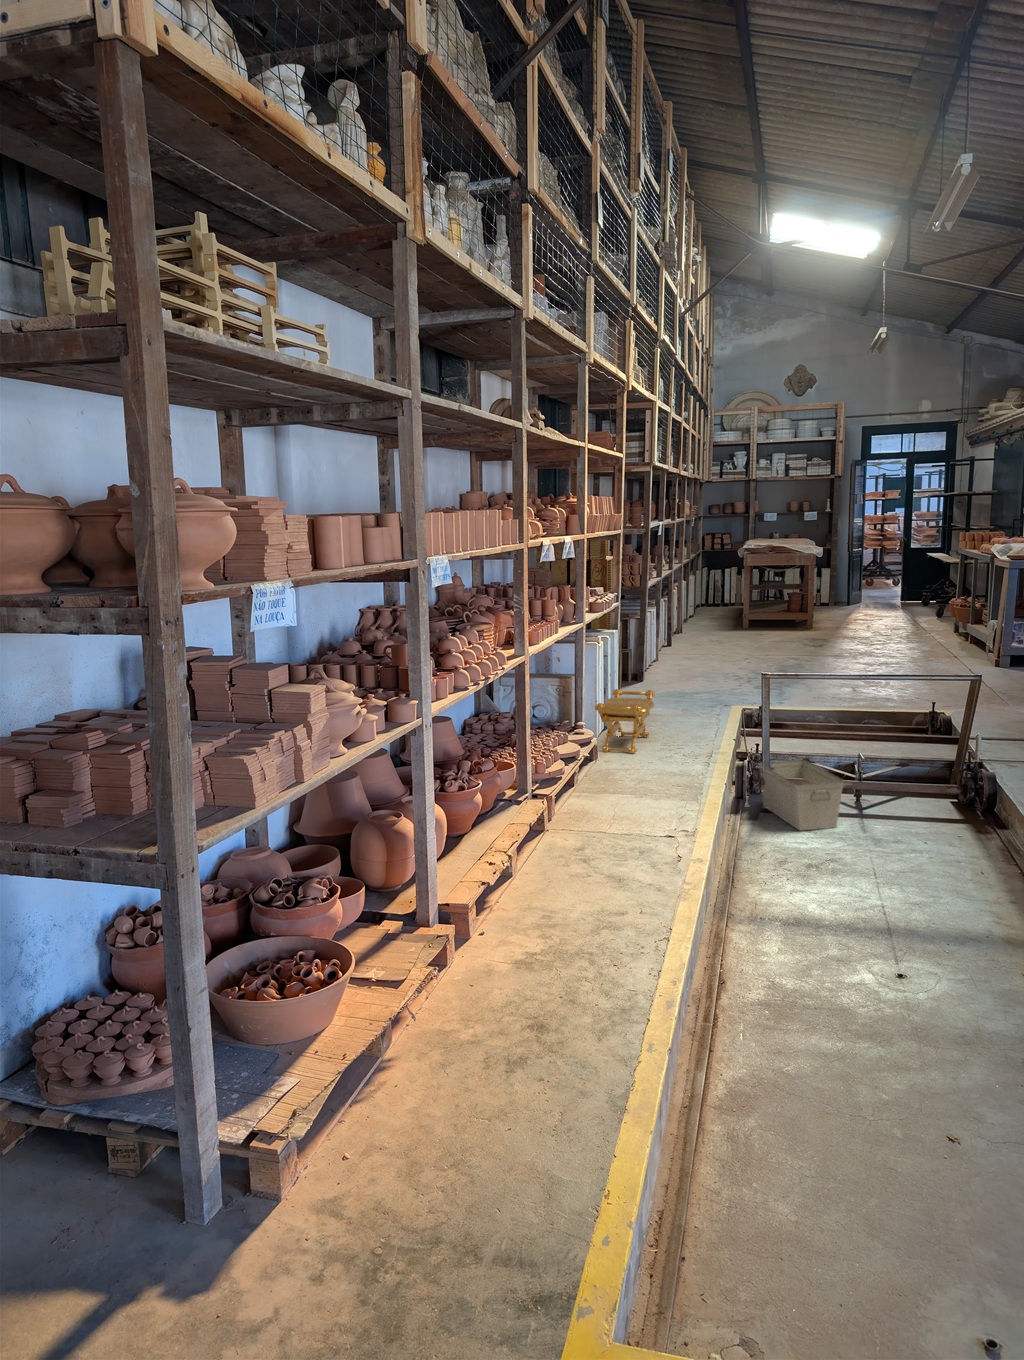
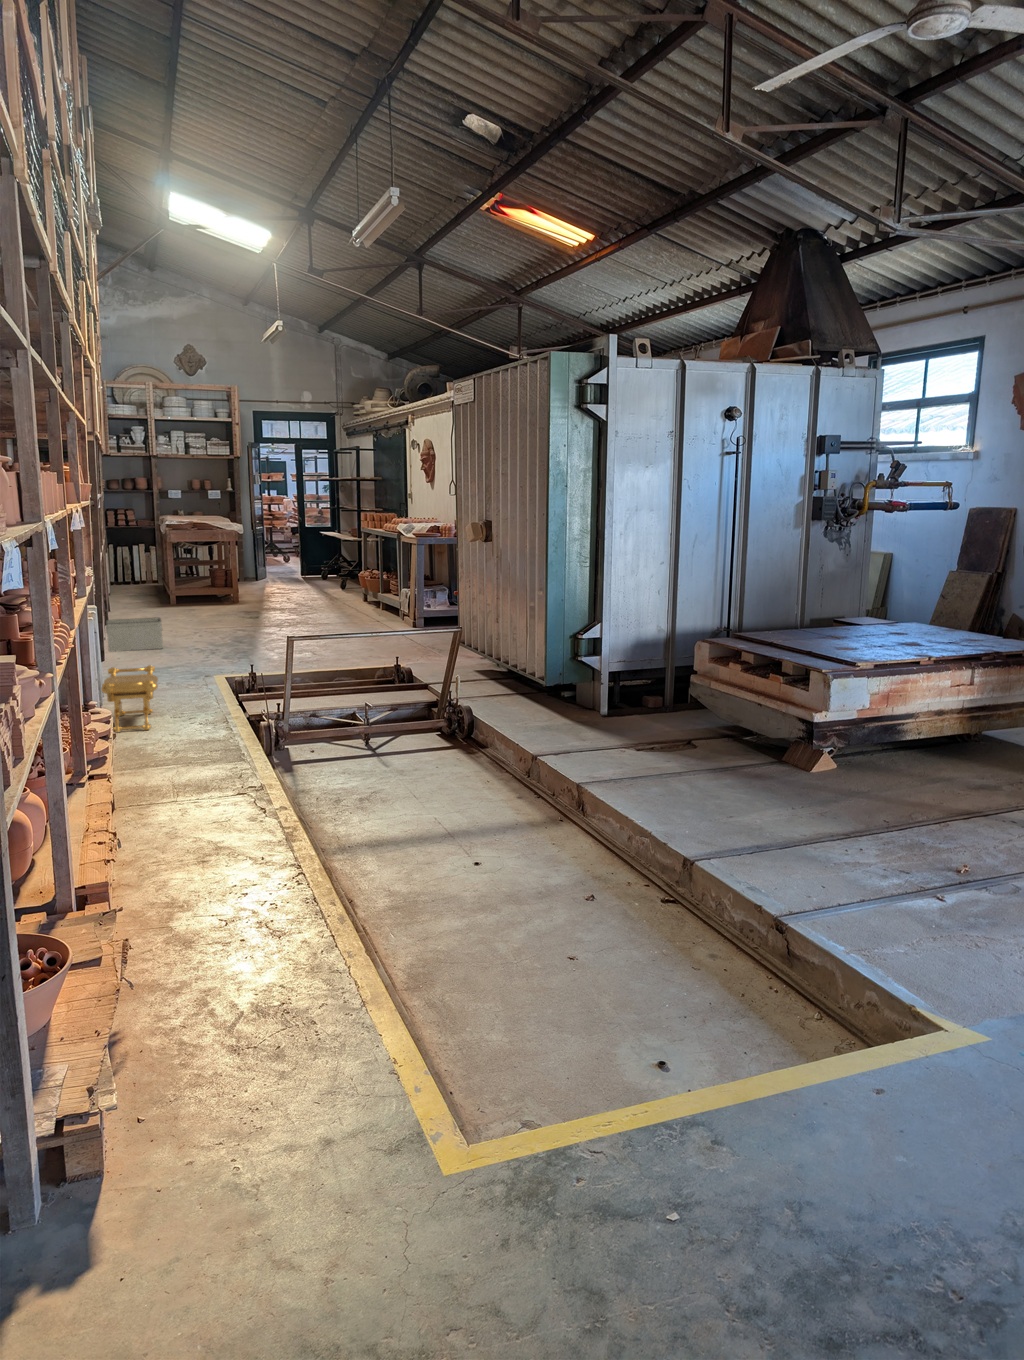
storage bin: present [759,760,844,830] -> present [106,618,163,652]

